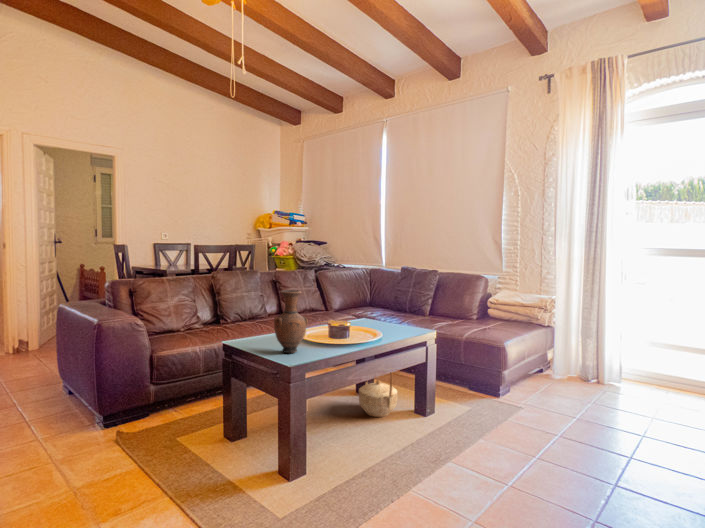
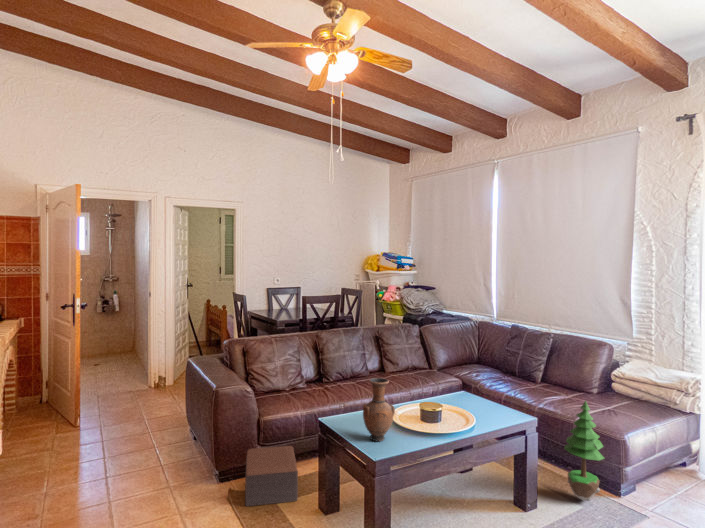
potted tree: none [456,313,490,403] -> present [564,401,604,501]
basket: present [359,370,397,417] -> none [452,435,494,506]
footstool: none [137,381,199,446] -> present [245,446,298,506]

